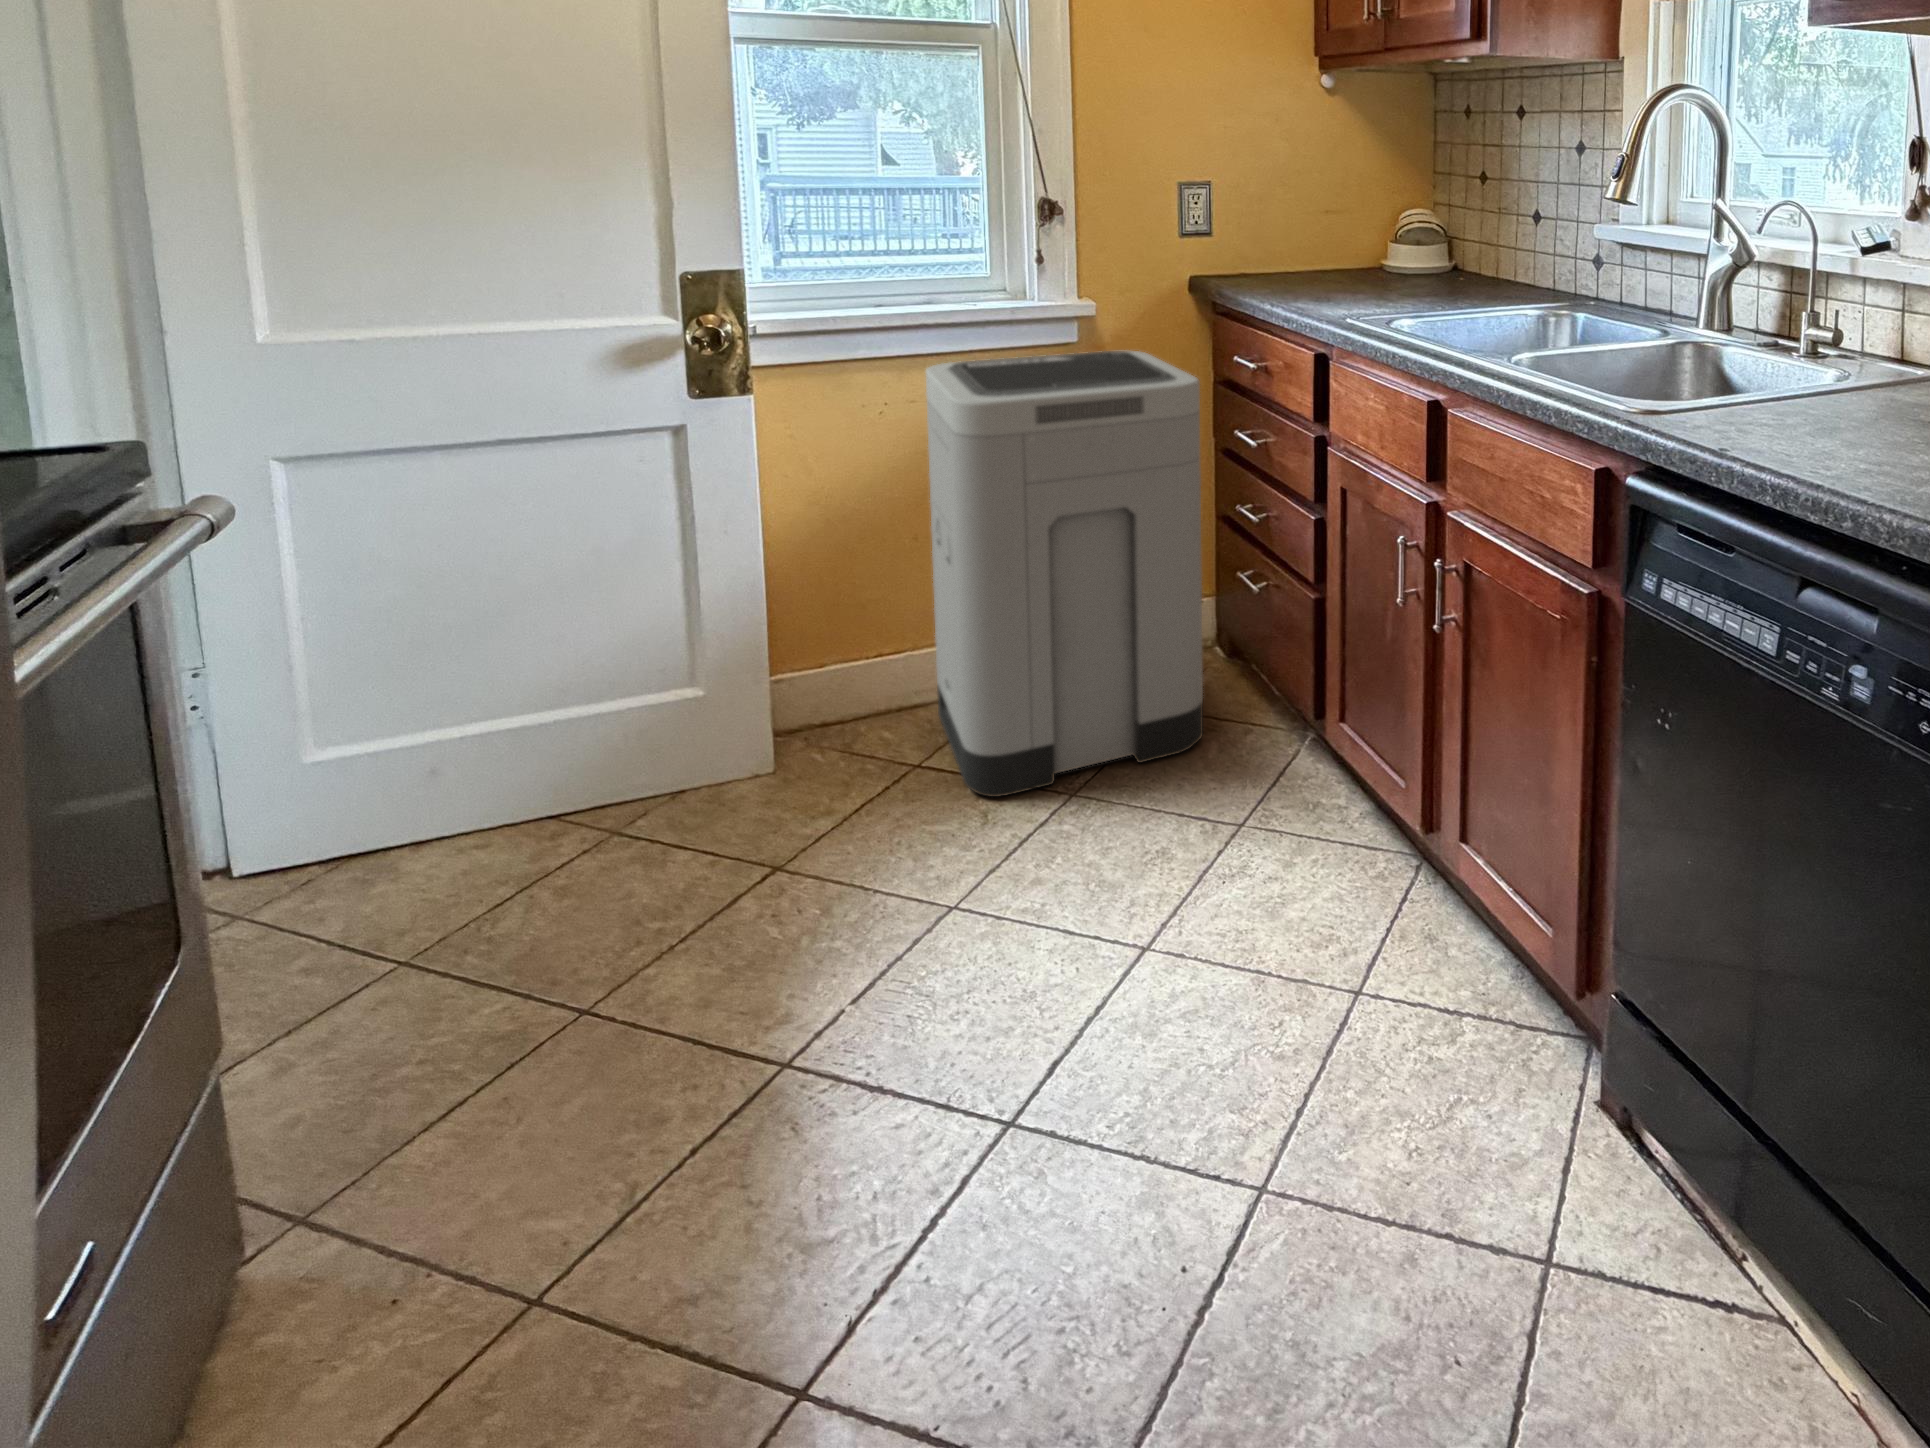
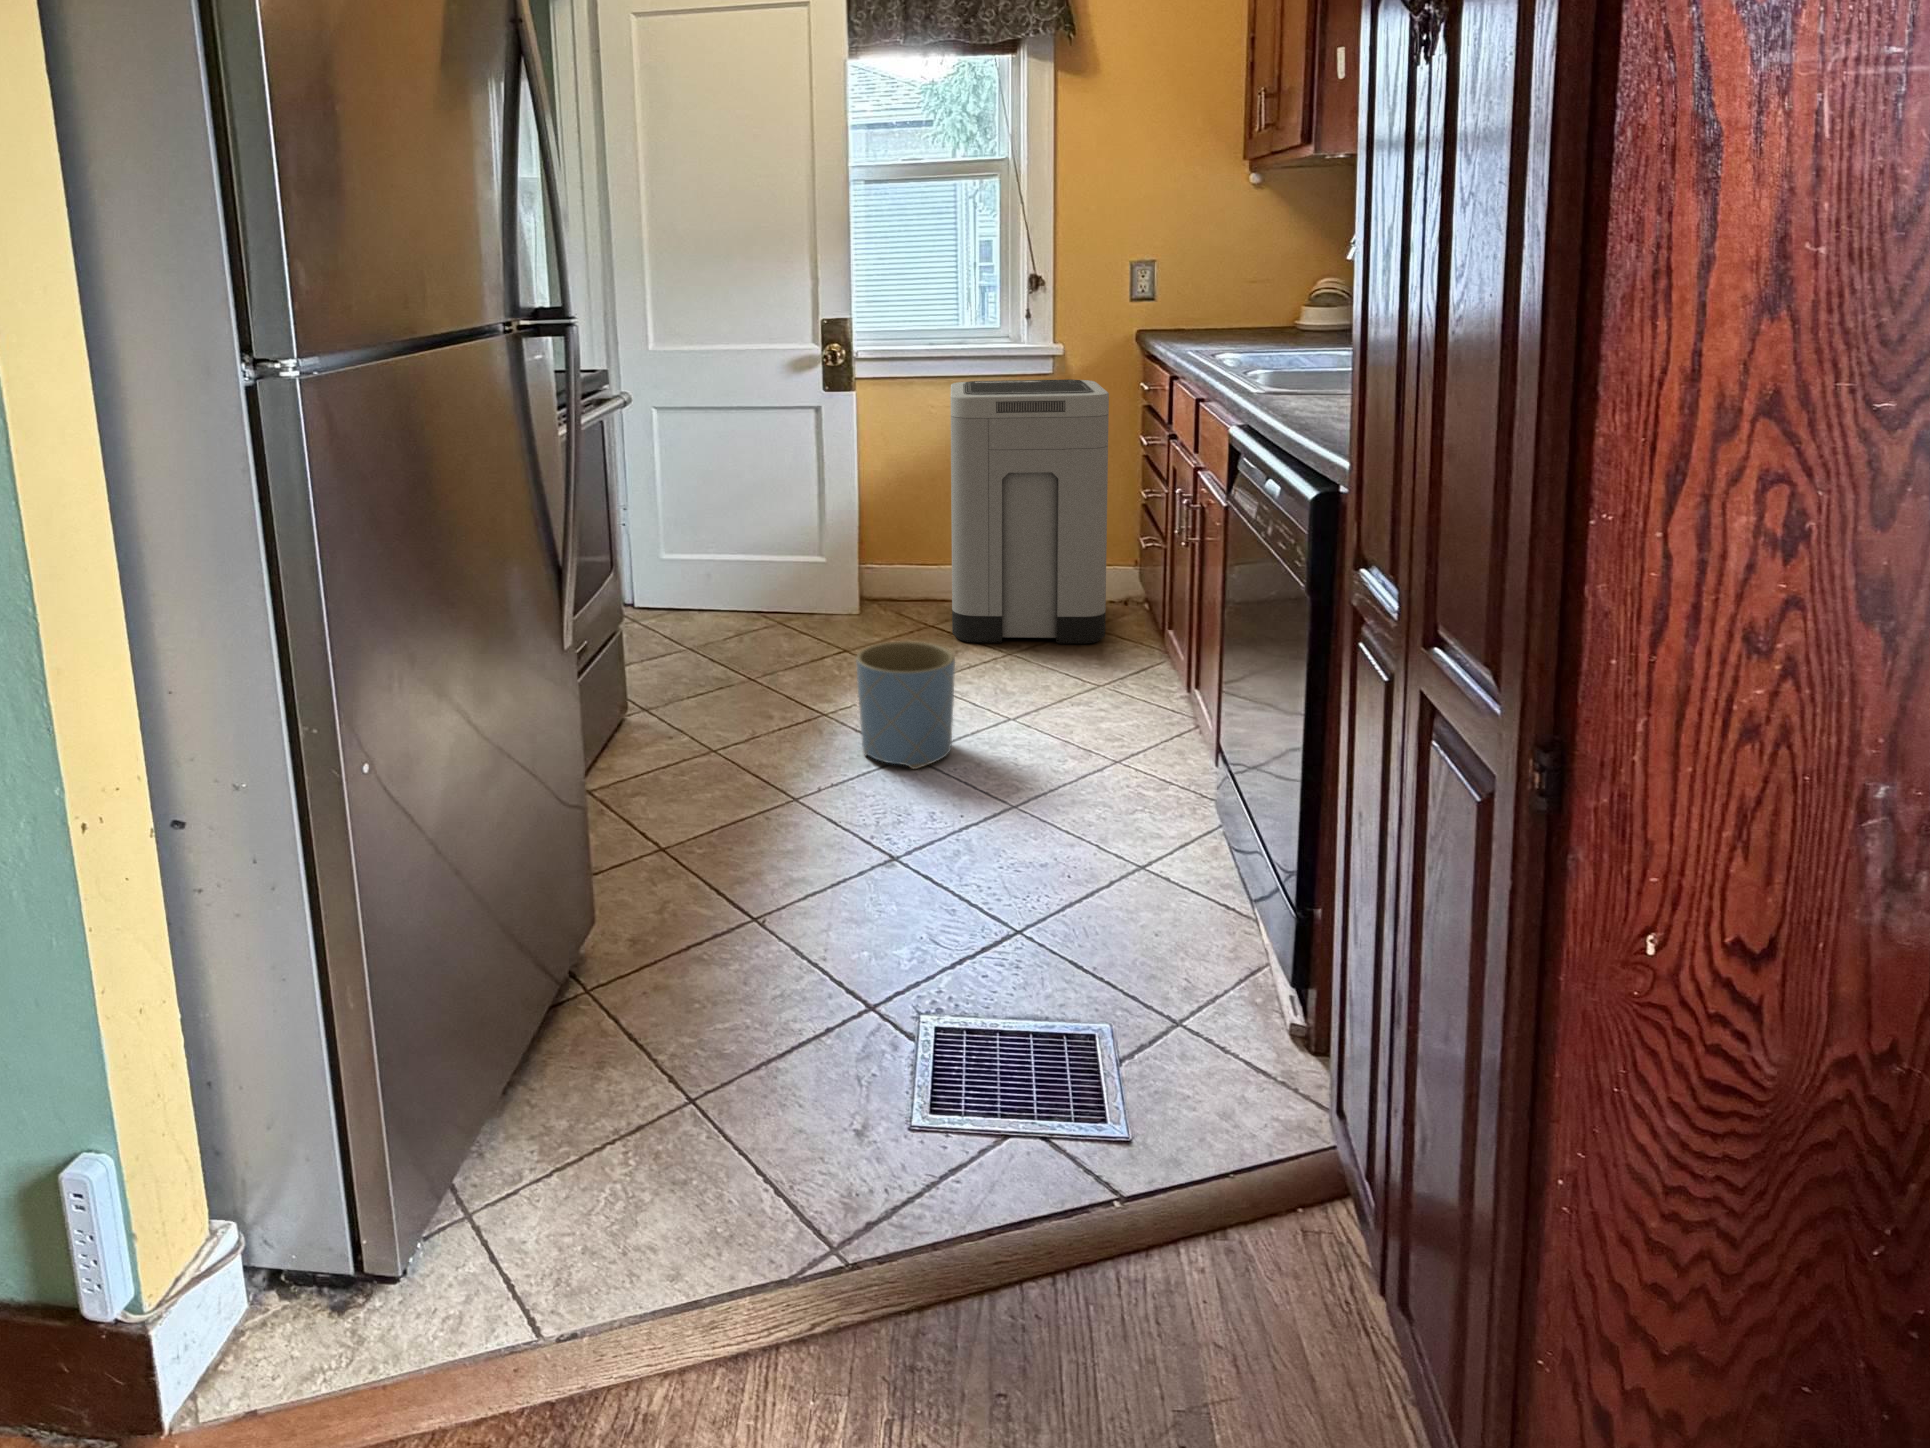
planter: none [888,909,1094,1213] -> present [856,641,955,769]

